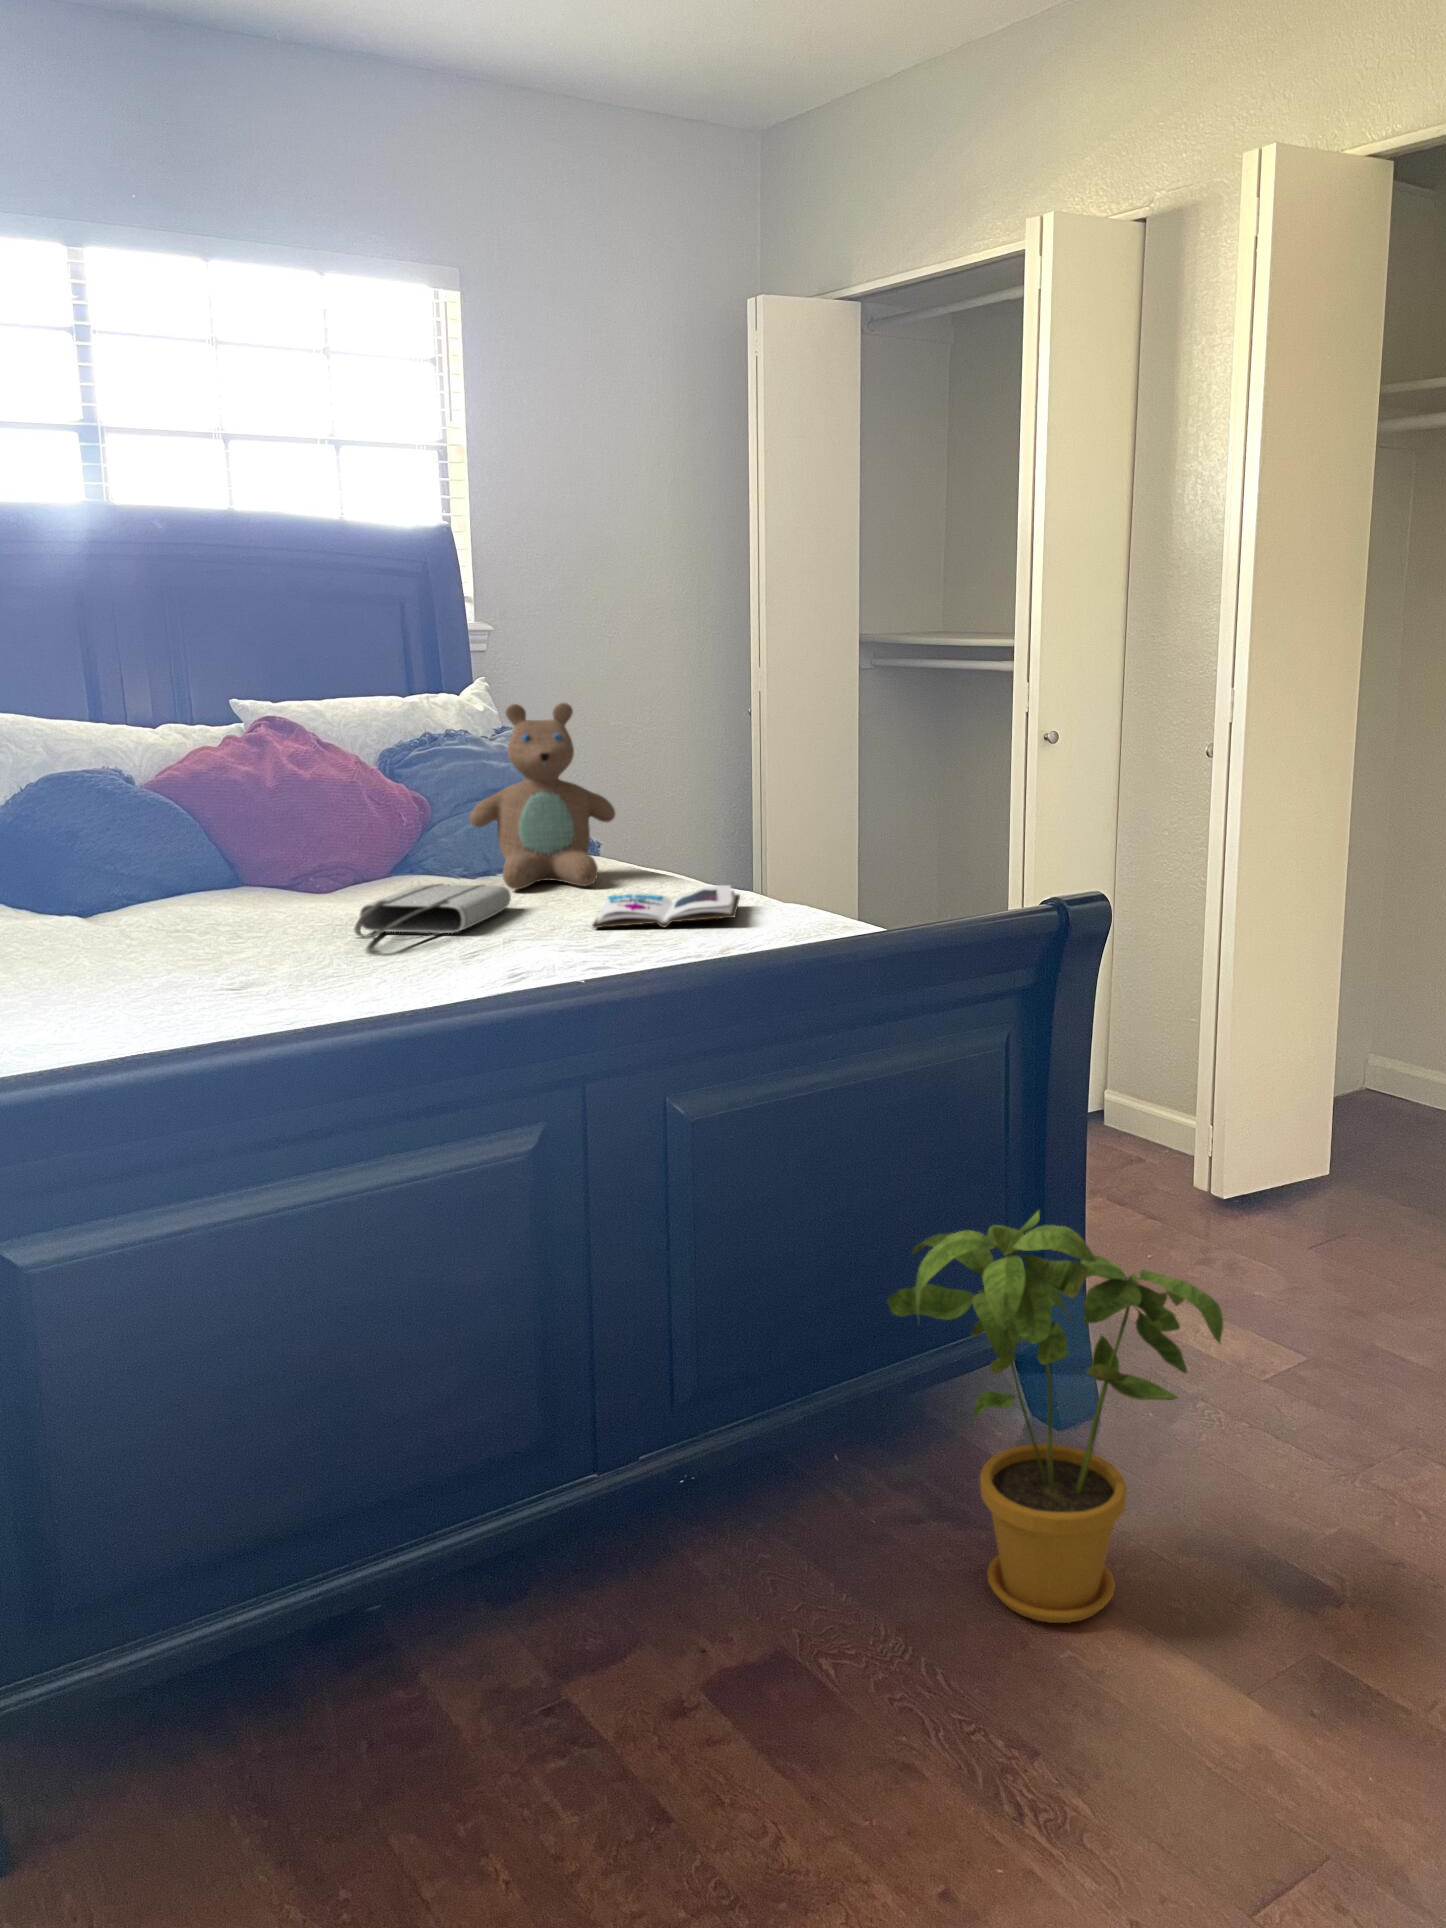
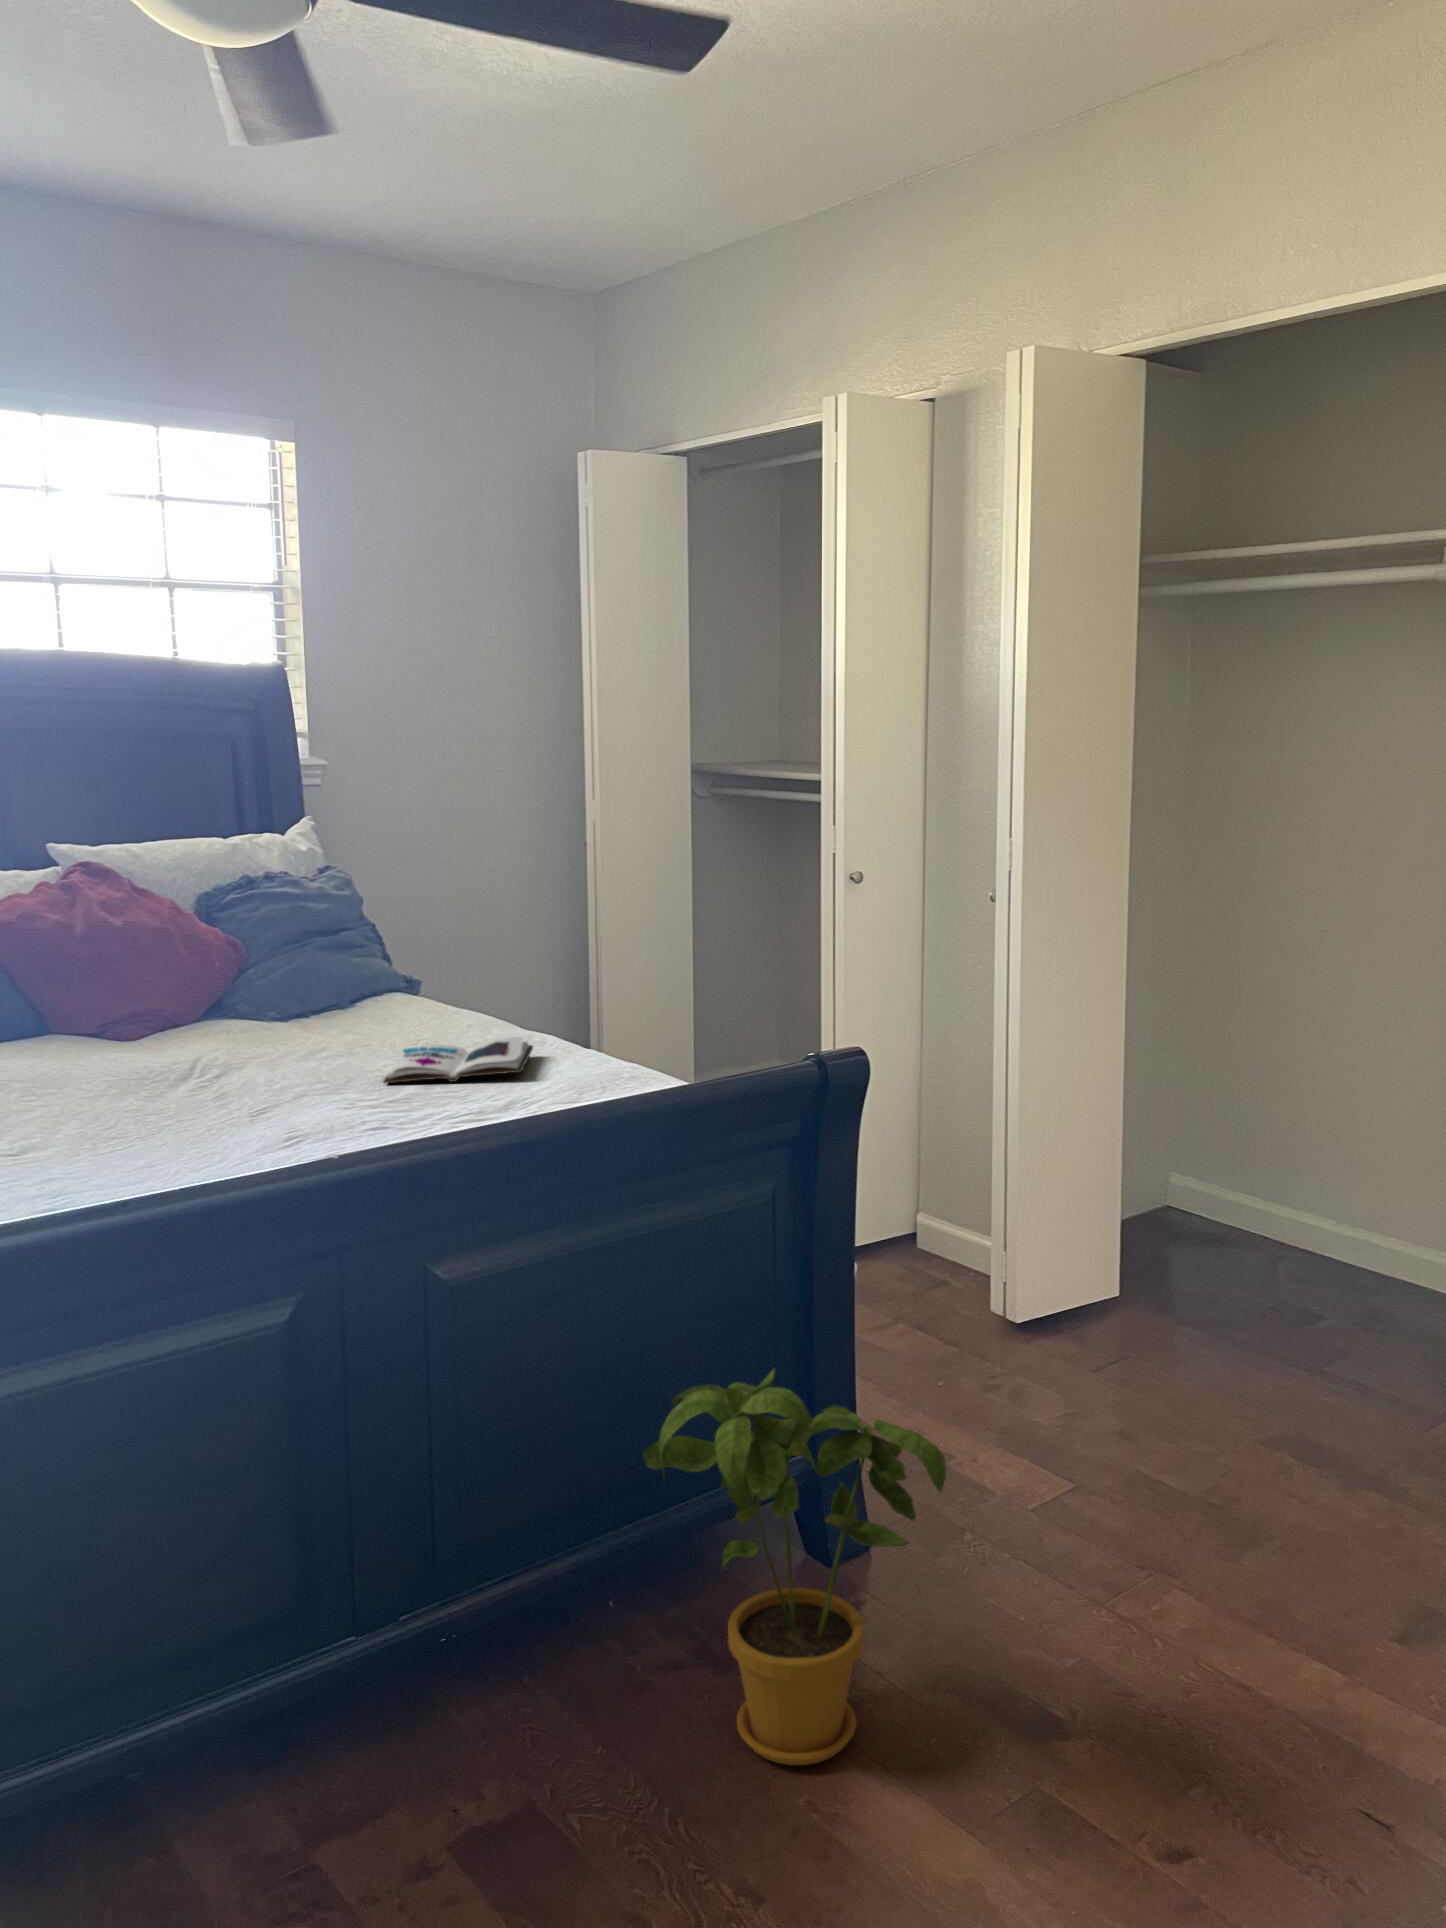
teddy bear: present [470,703,615,890] -> none [278,855,424,1037]
tote bag: present [354,884,511,939] -> none [143,1037,310,1100]

